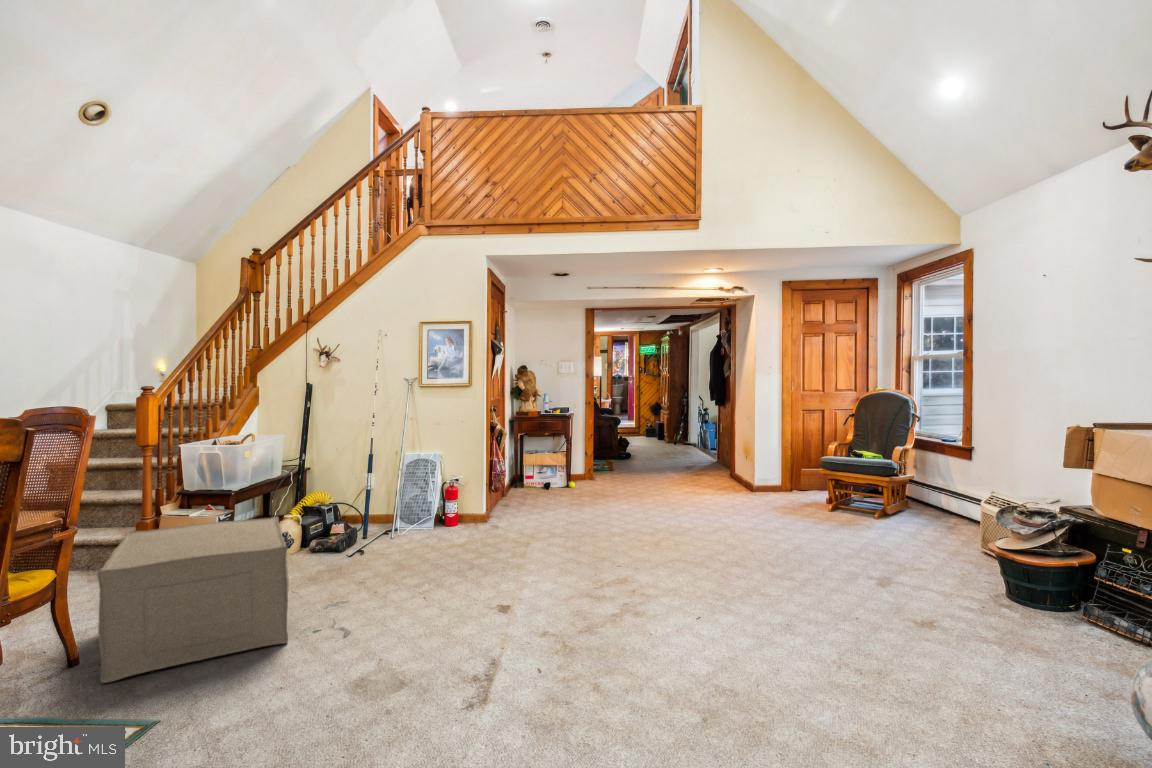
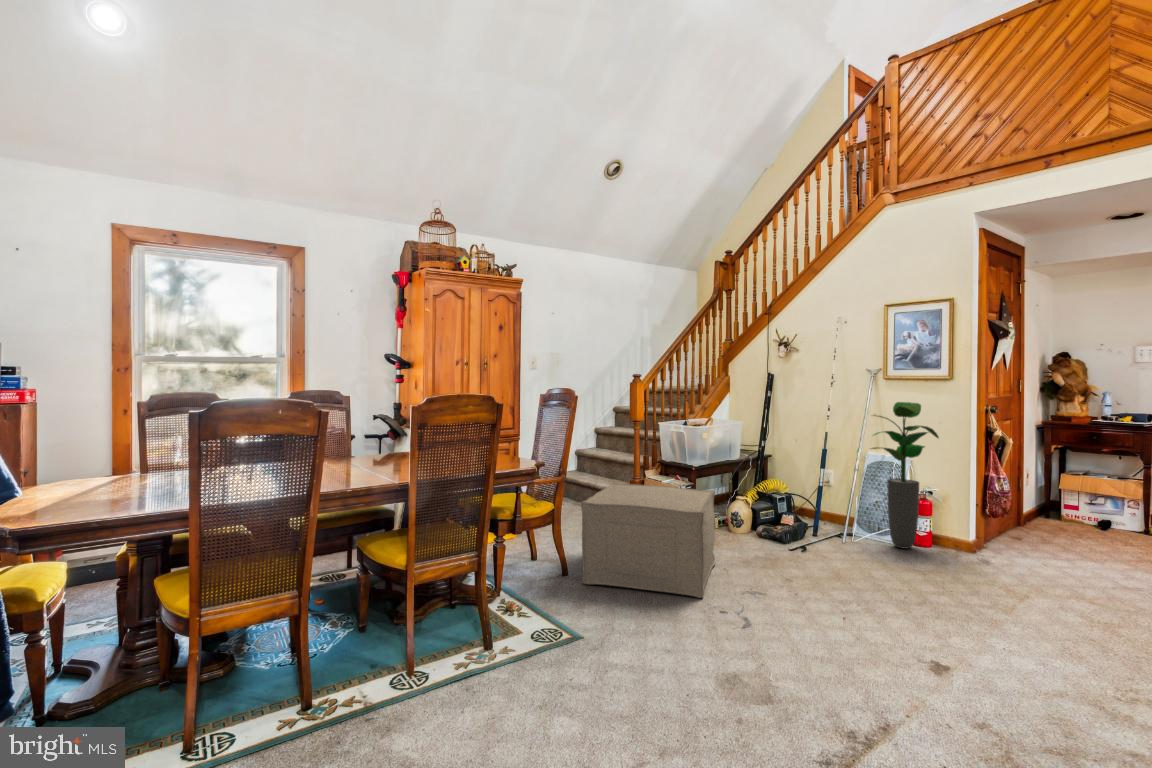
potted plant: none [412,408,467,533] -> present [872,402,939,548]

